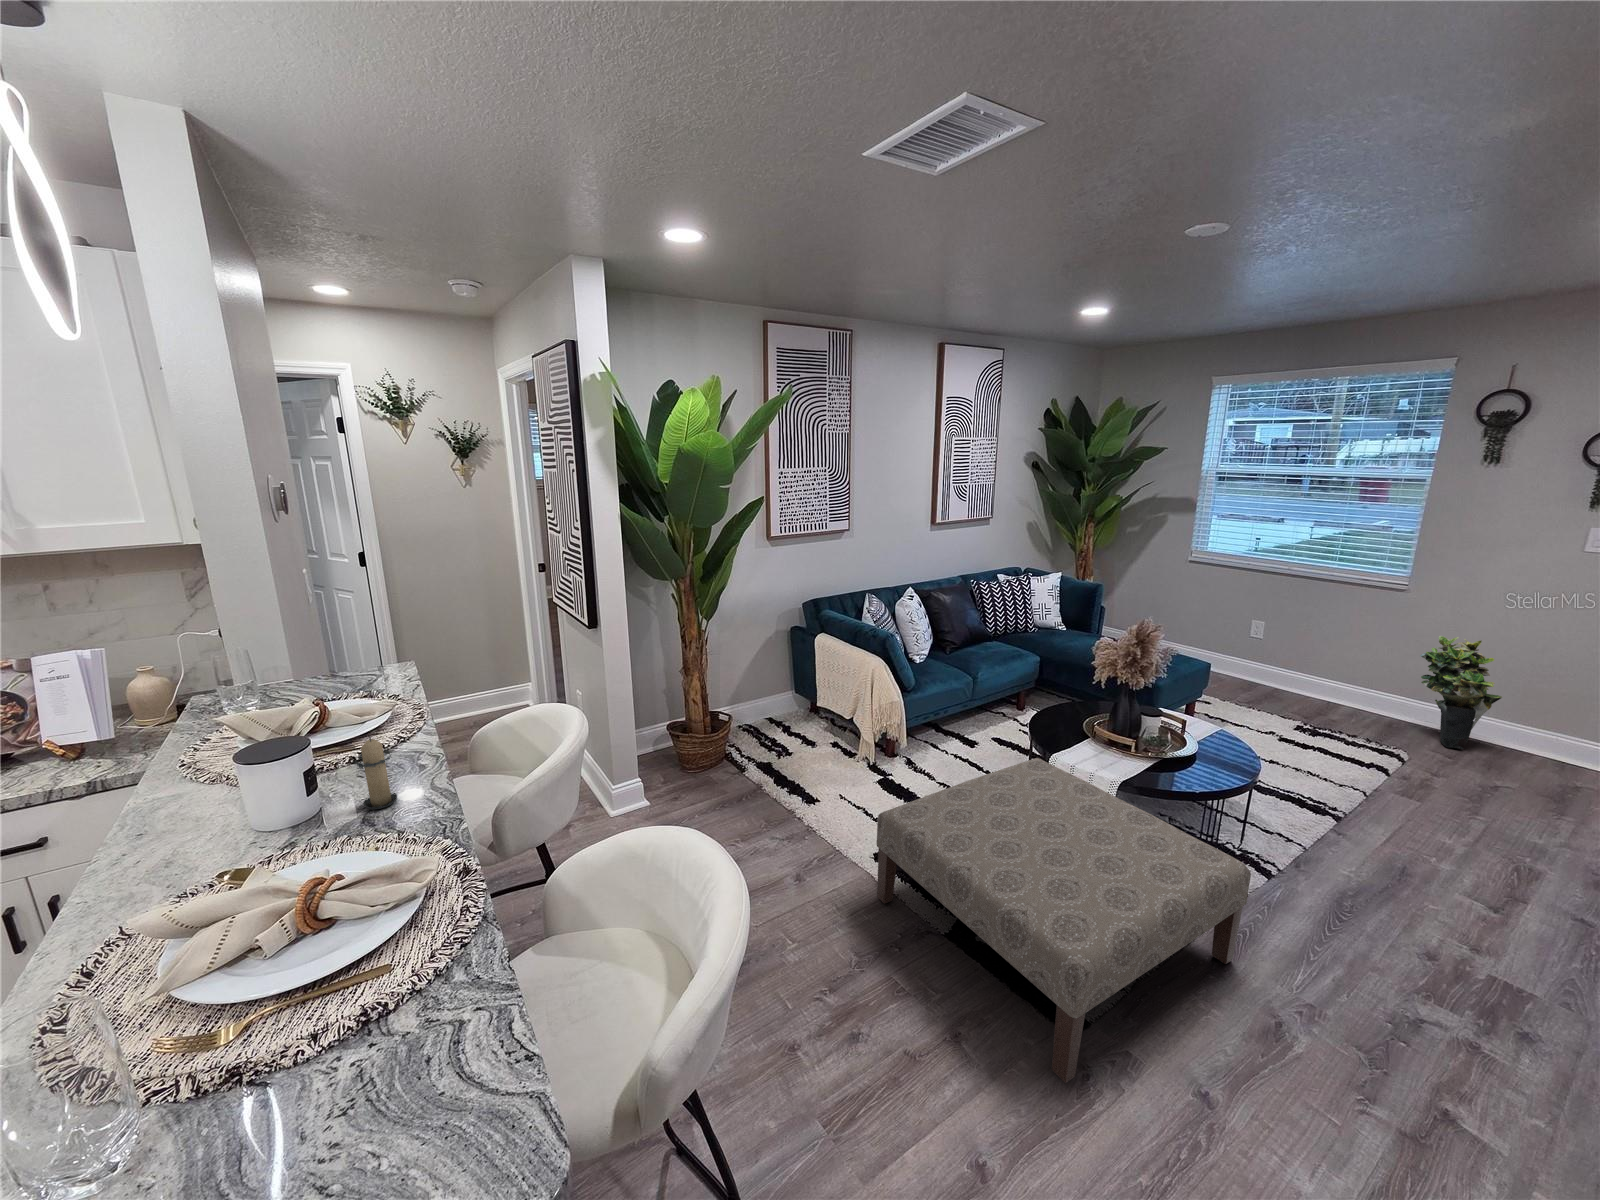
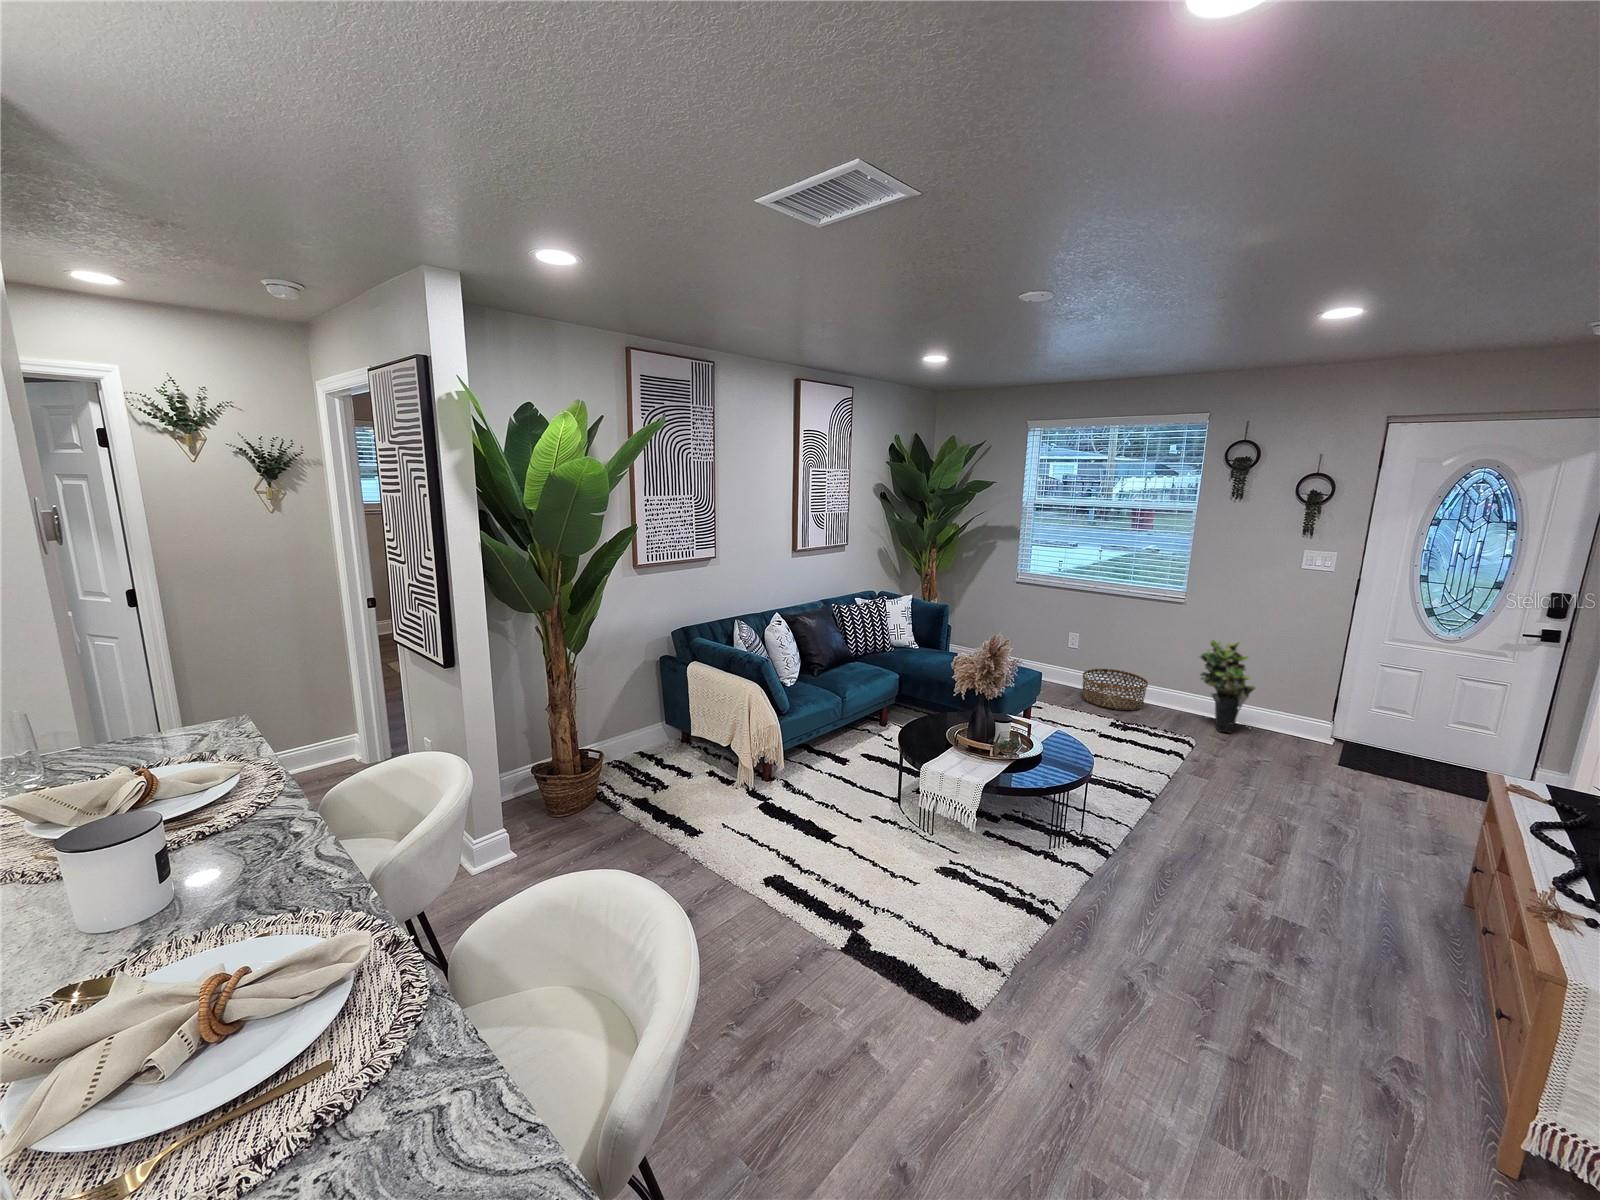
basket: none [1262,663,1349,713] -> present [1082,669,1148,710]
candle: present [355,735,397,809] -> none [210,805,272,896]
ottoman: present [877,758,1251,1083] -> none [771,770,1101,1072]

